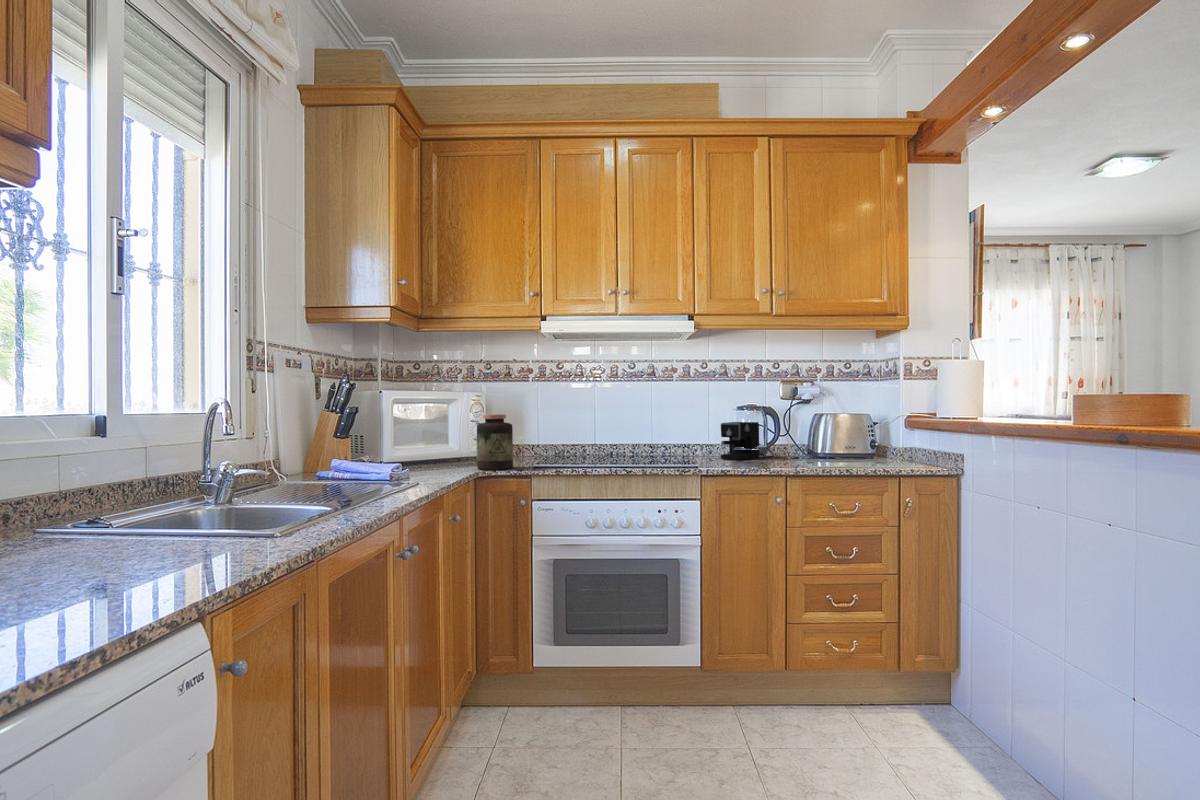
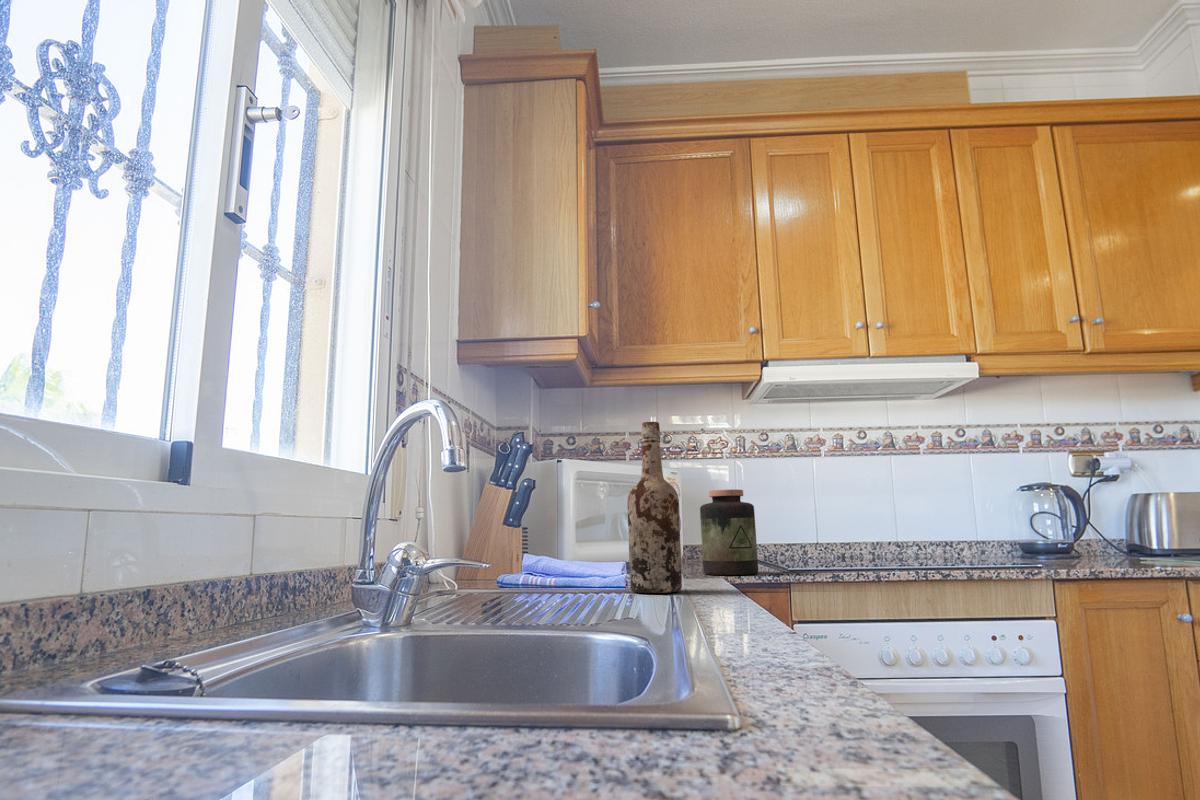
wine bottle: none [389,383,421,484] -> present [628,422,682,593]
coffee maker: present [721,422,798,460] -> none [1017,506,1155,562]

